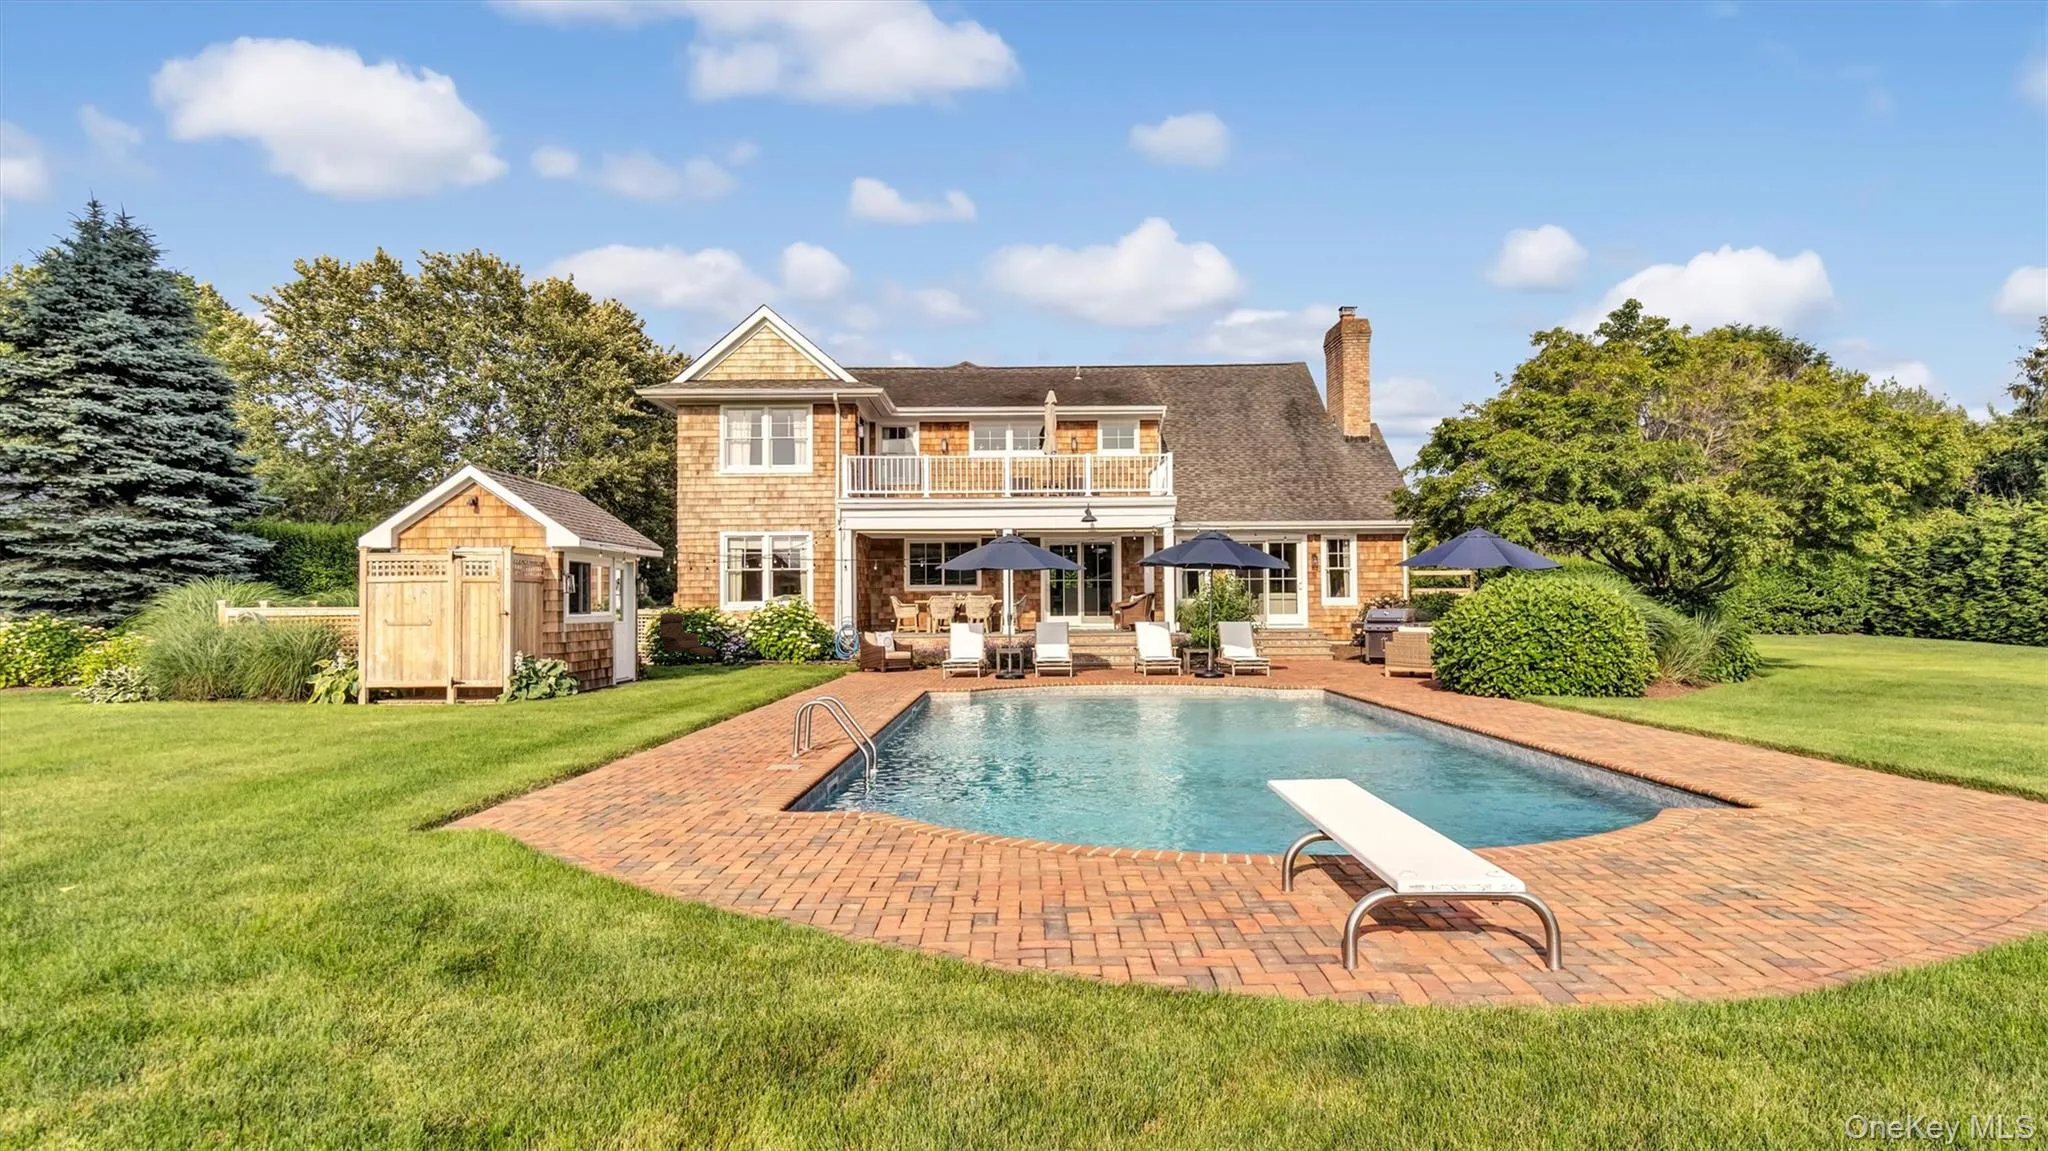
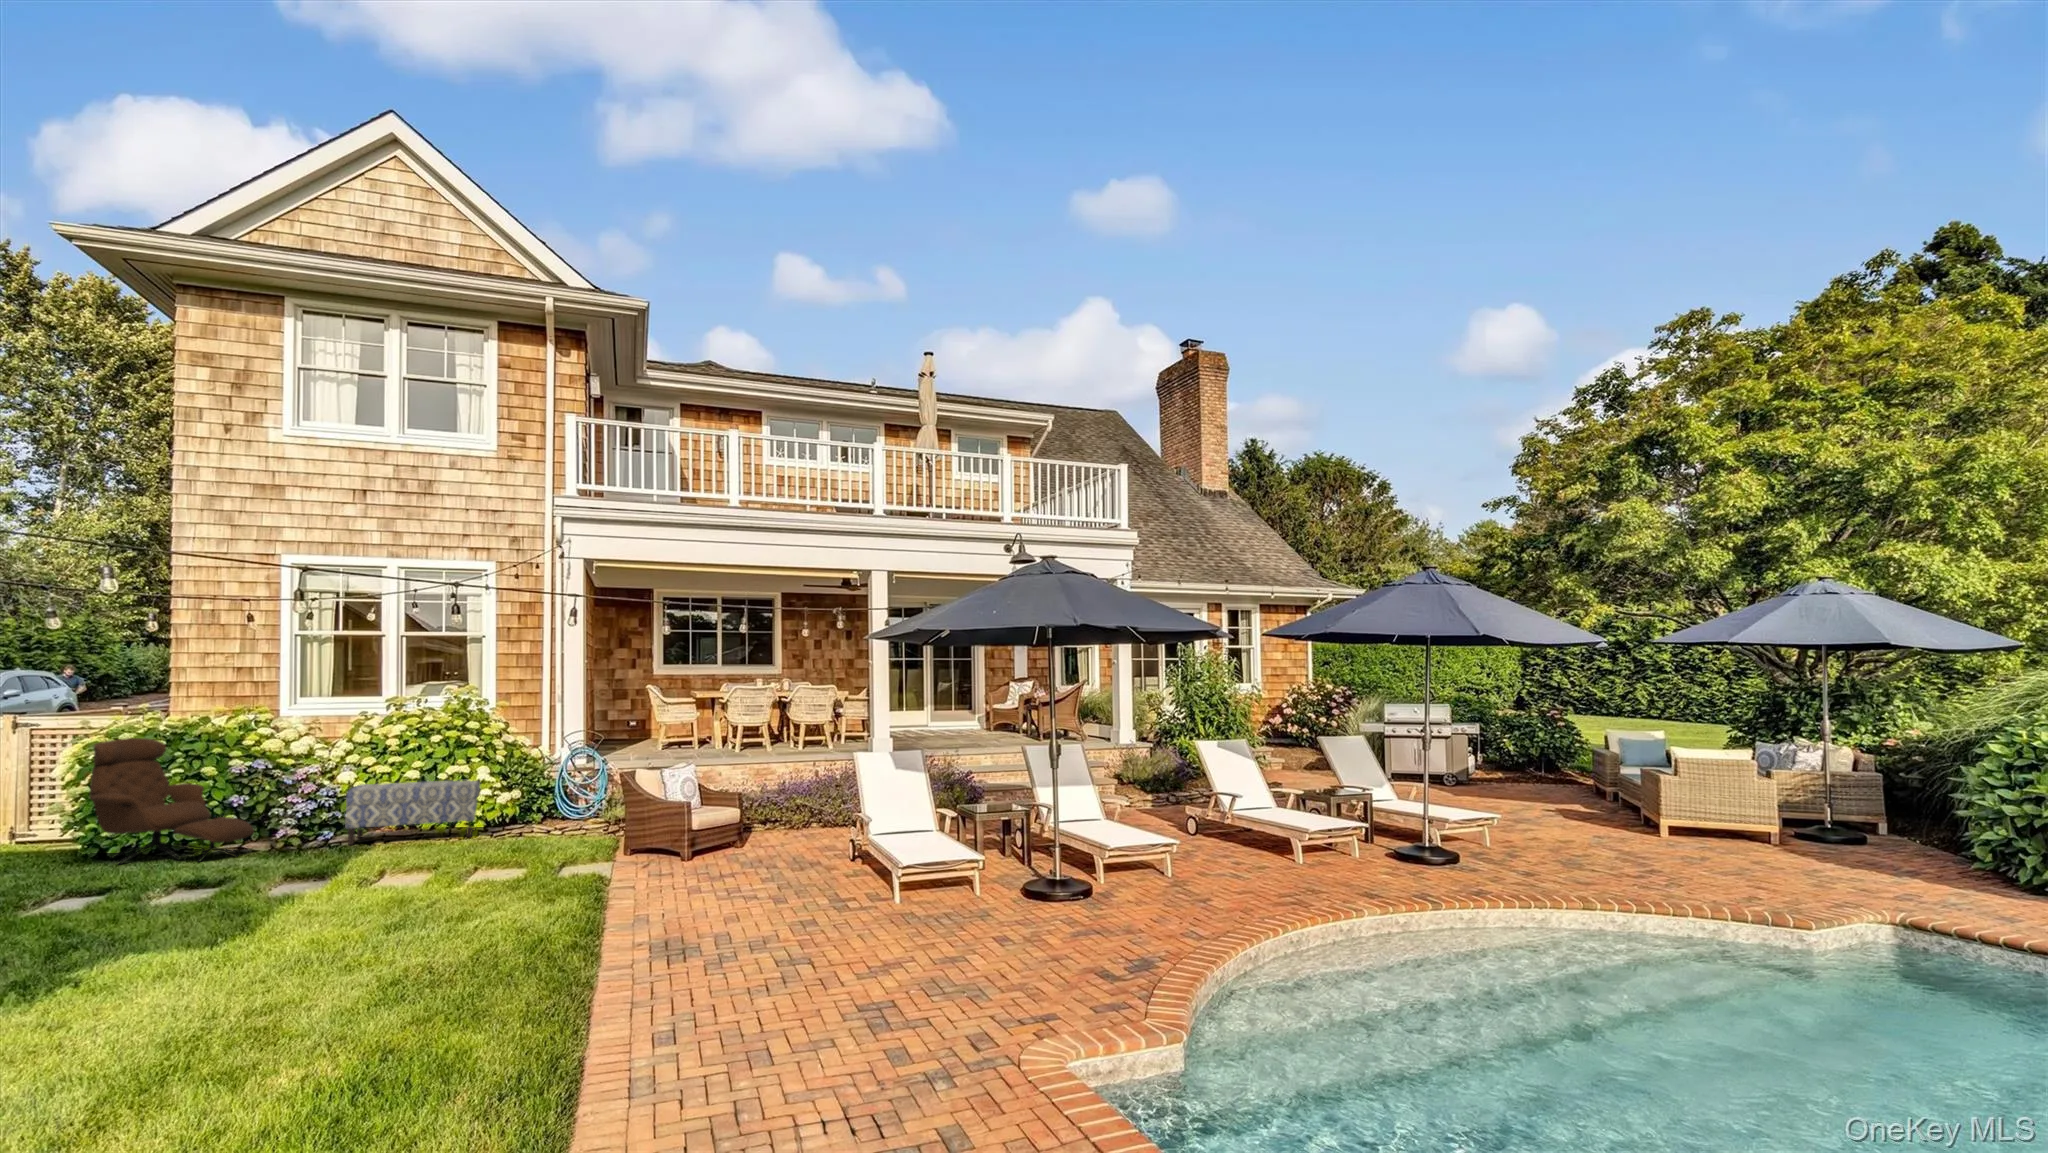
bench: none [749,637,803,662] -> present [345,780,480,845]

